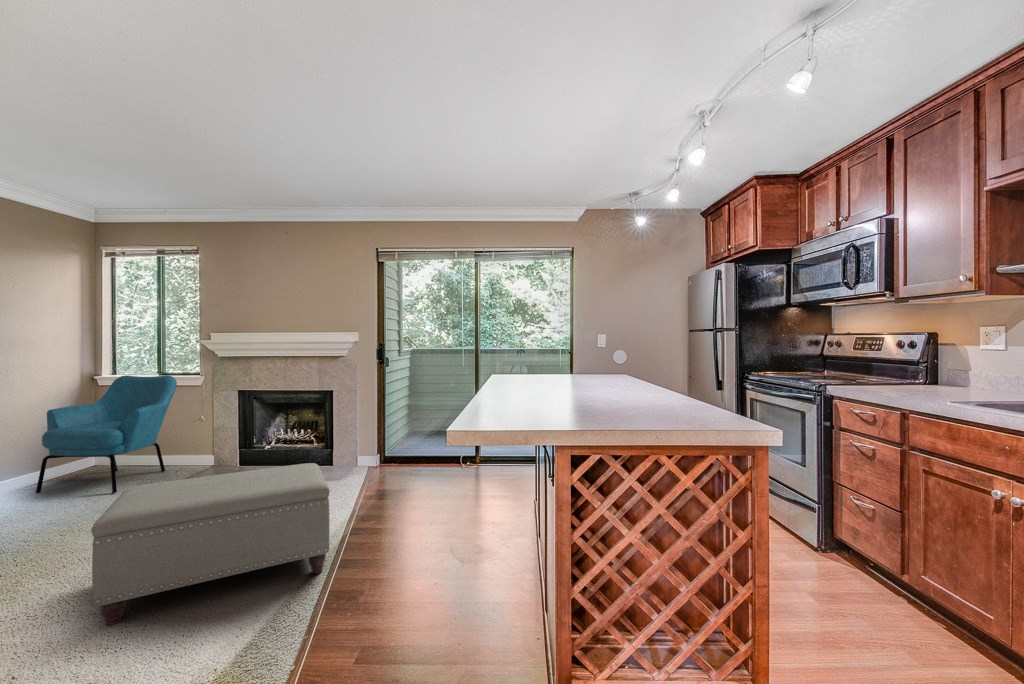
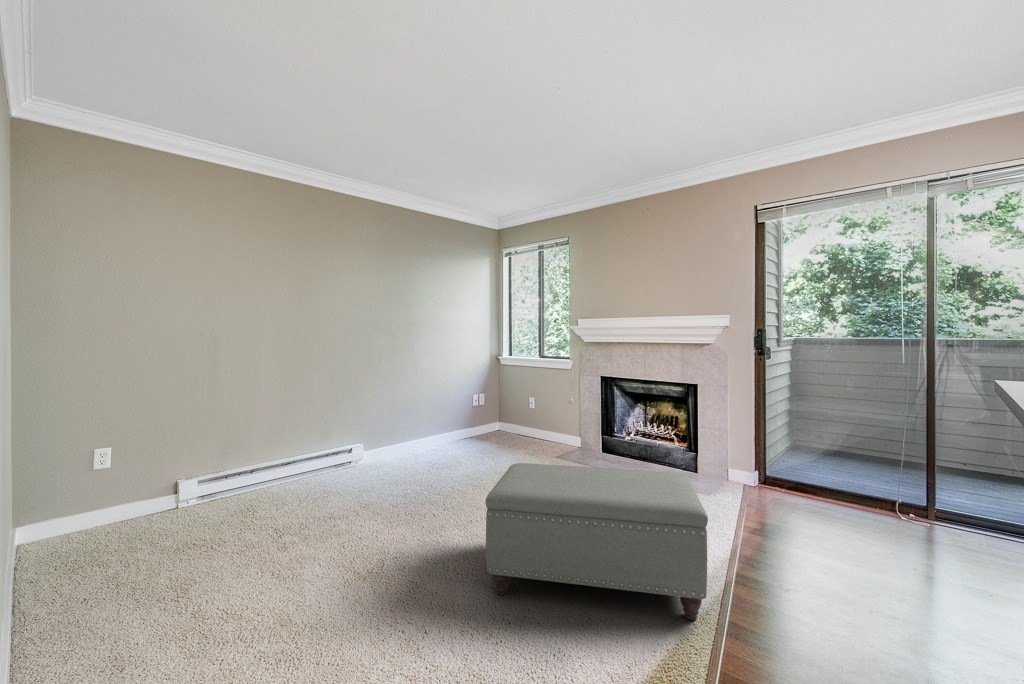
armchair: present [36,375,177,493] -> none [464,357,552,458]

